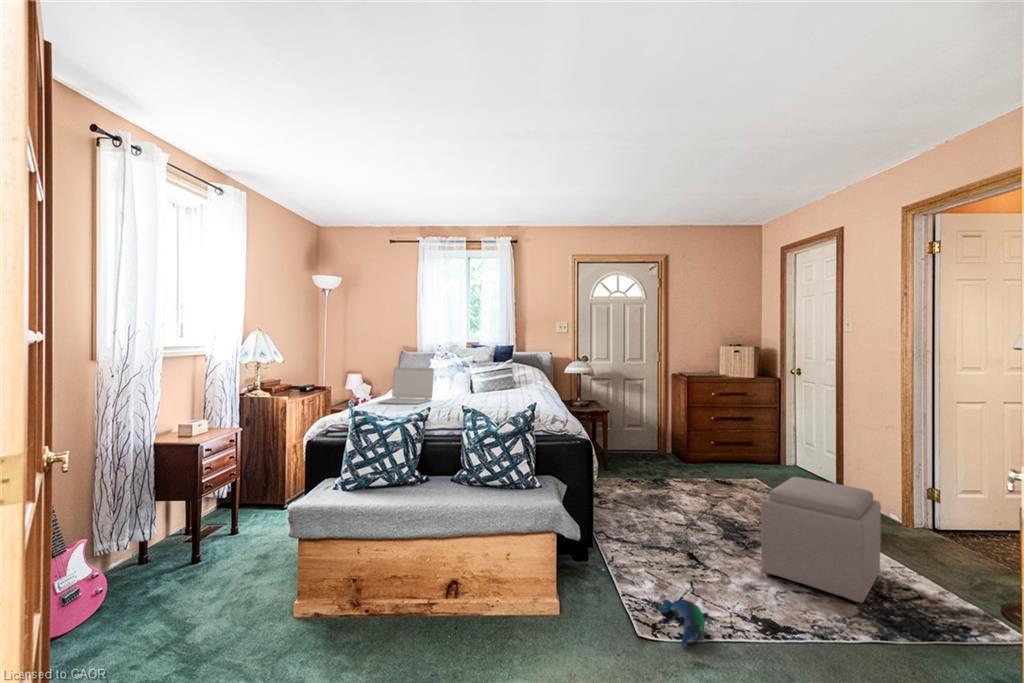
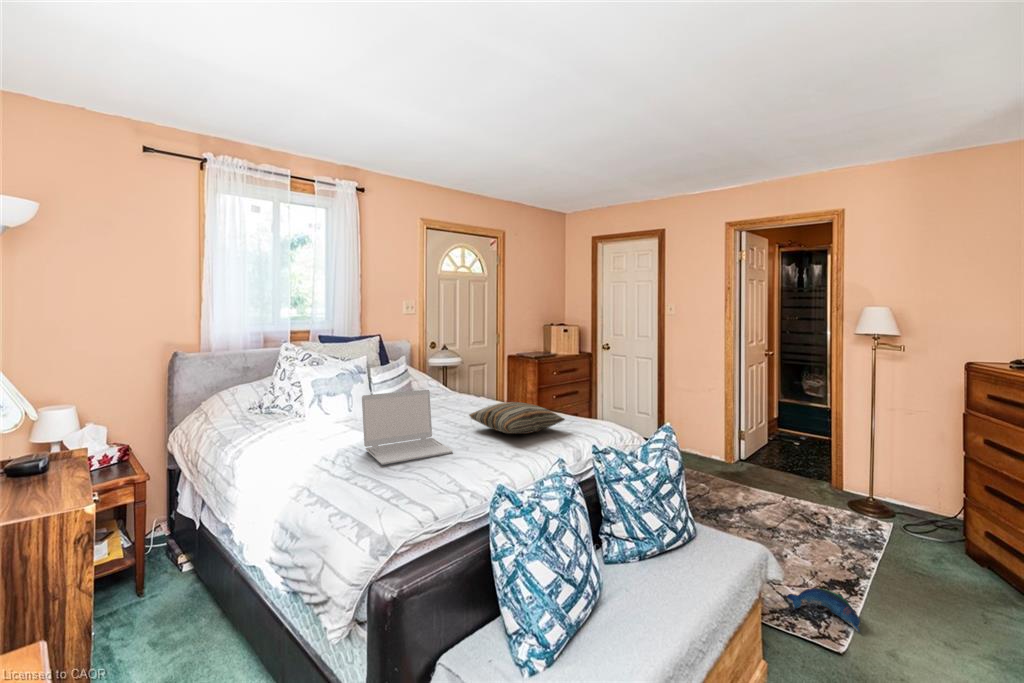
pillow: none [455,383,512,404] -> present [469,402,565,434]
ottoman: present [761,477,881,603] -> none [730,448,835,536]

